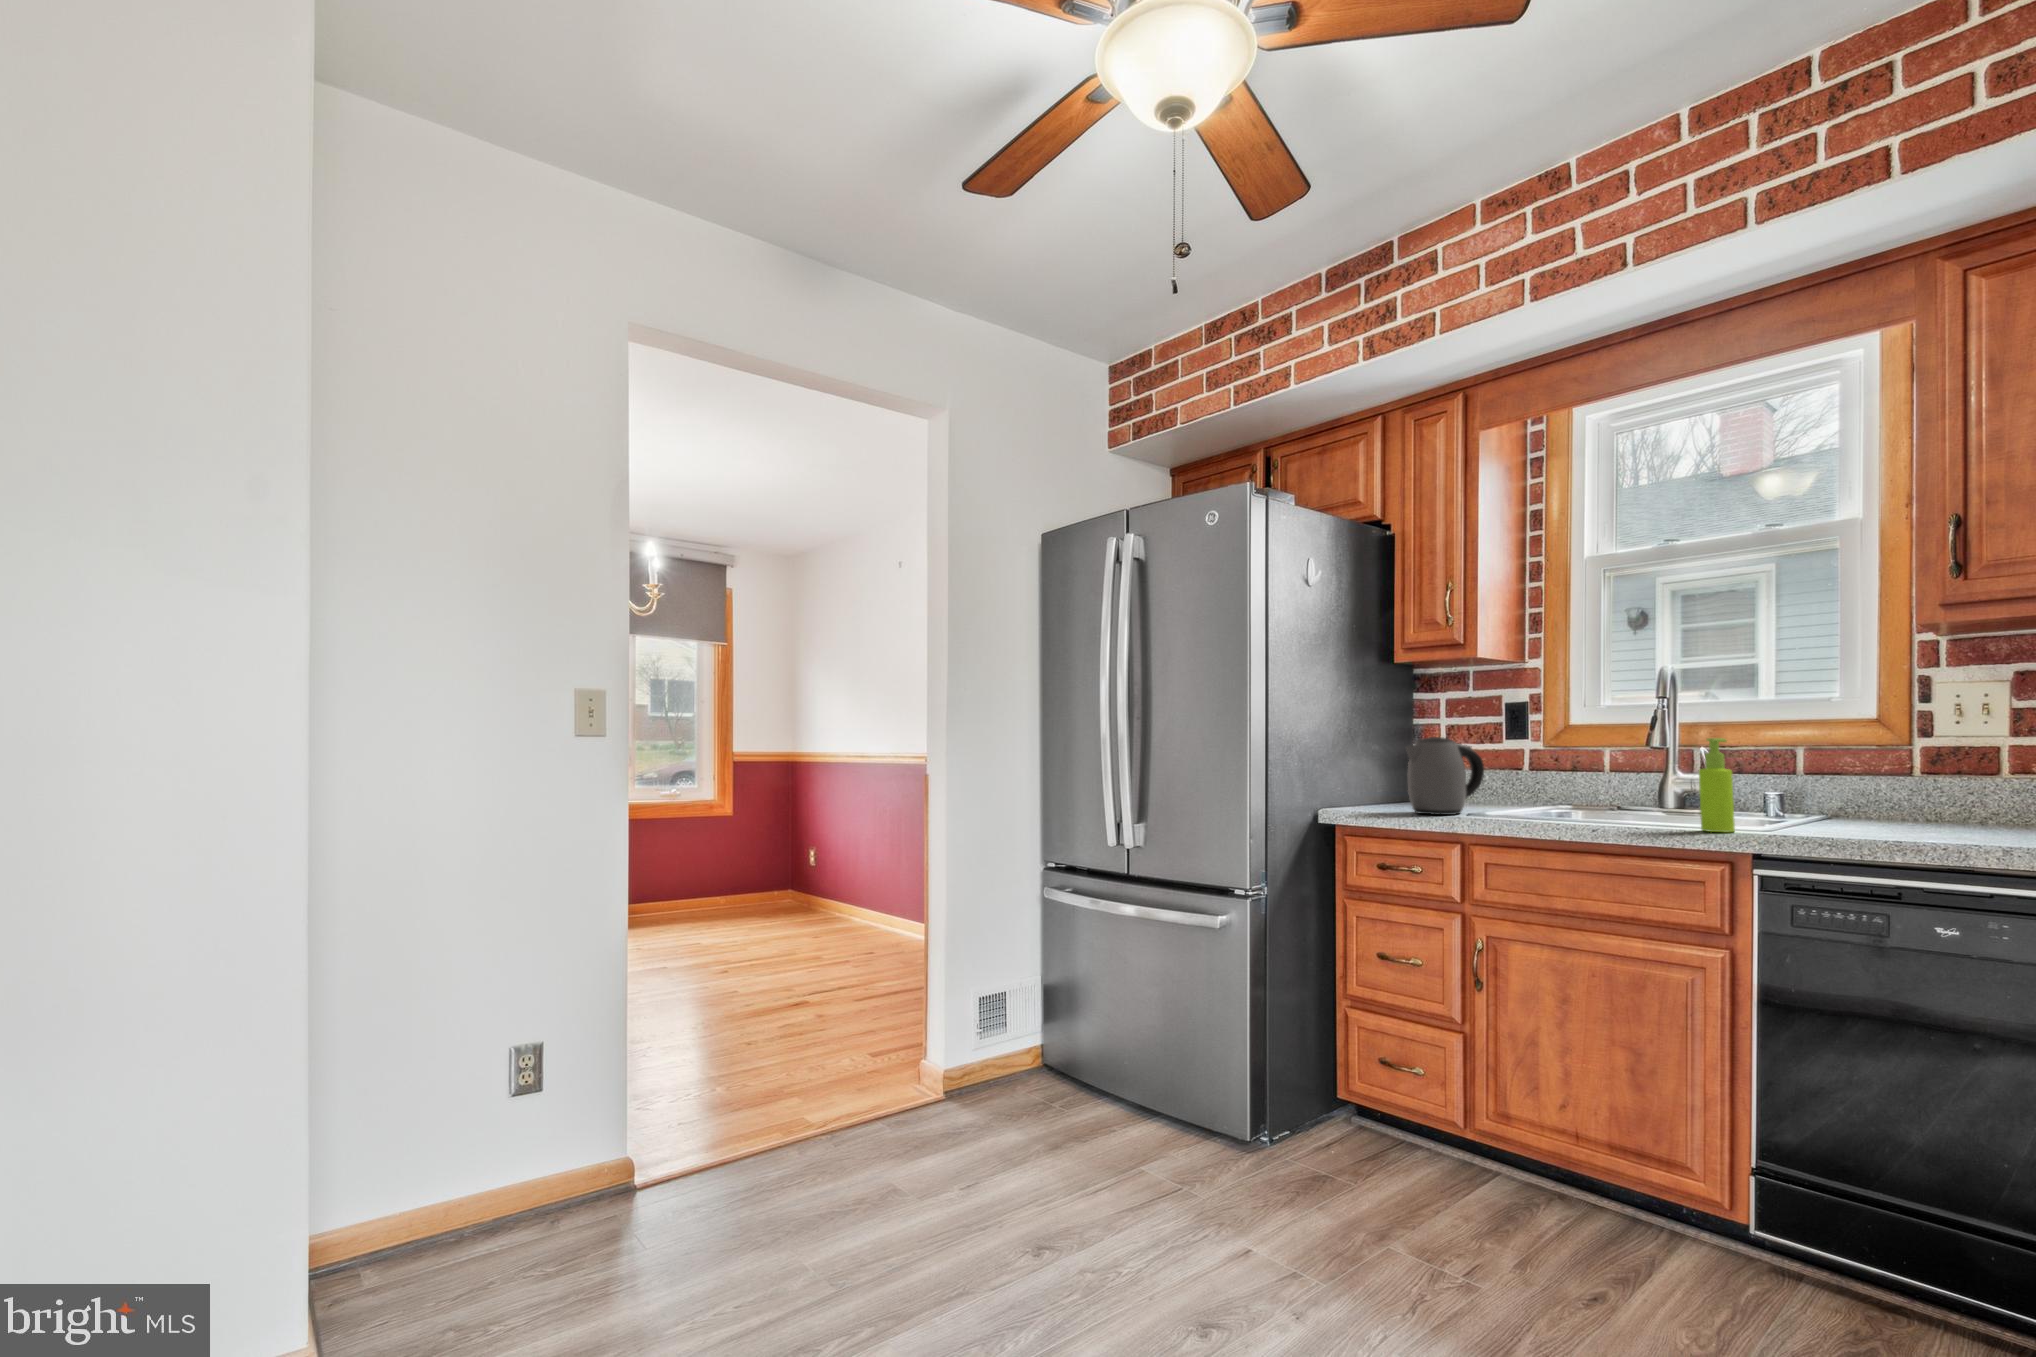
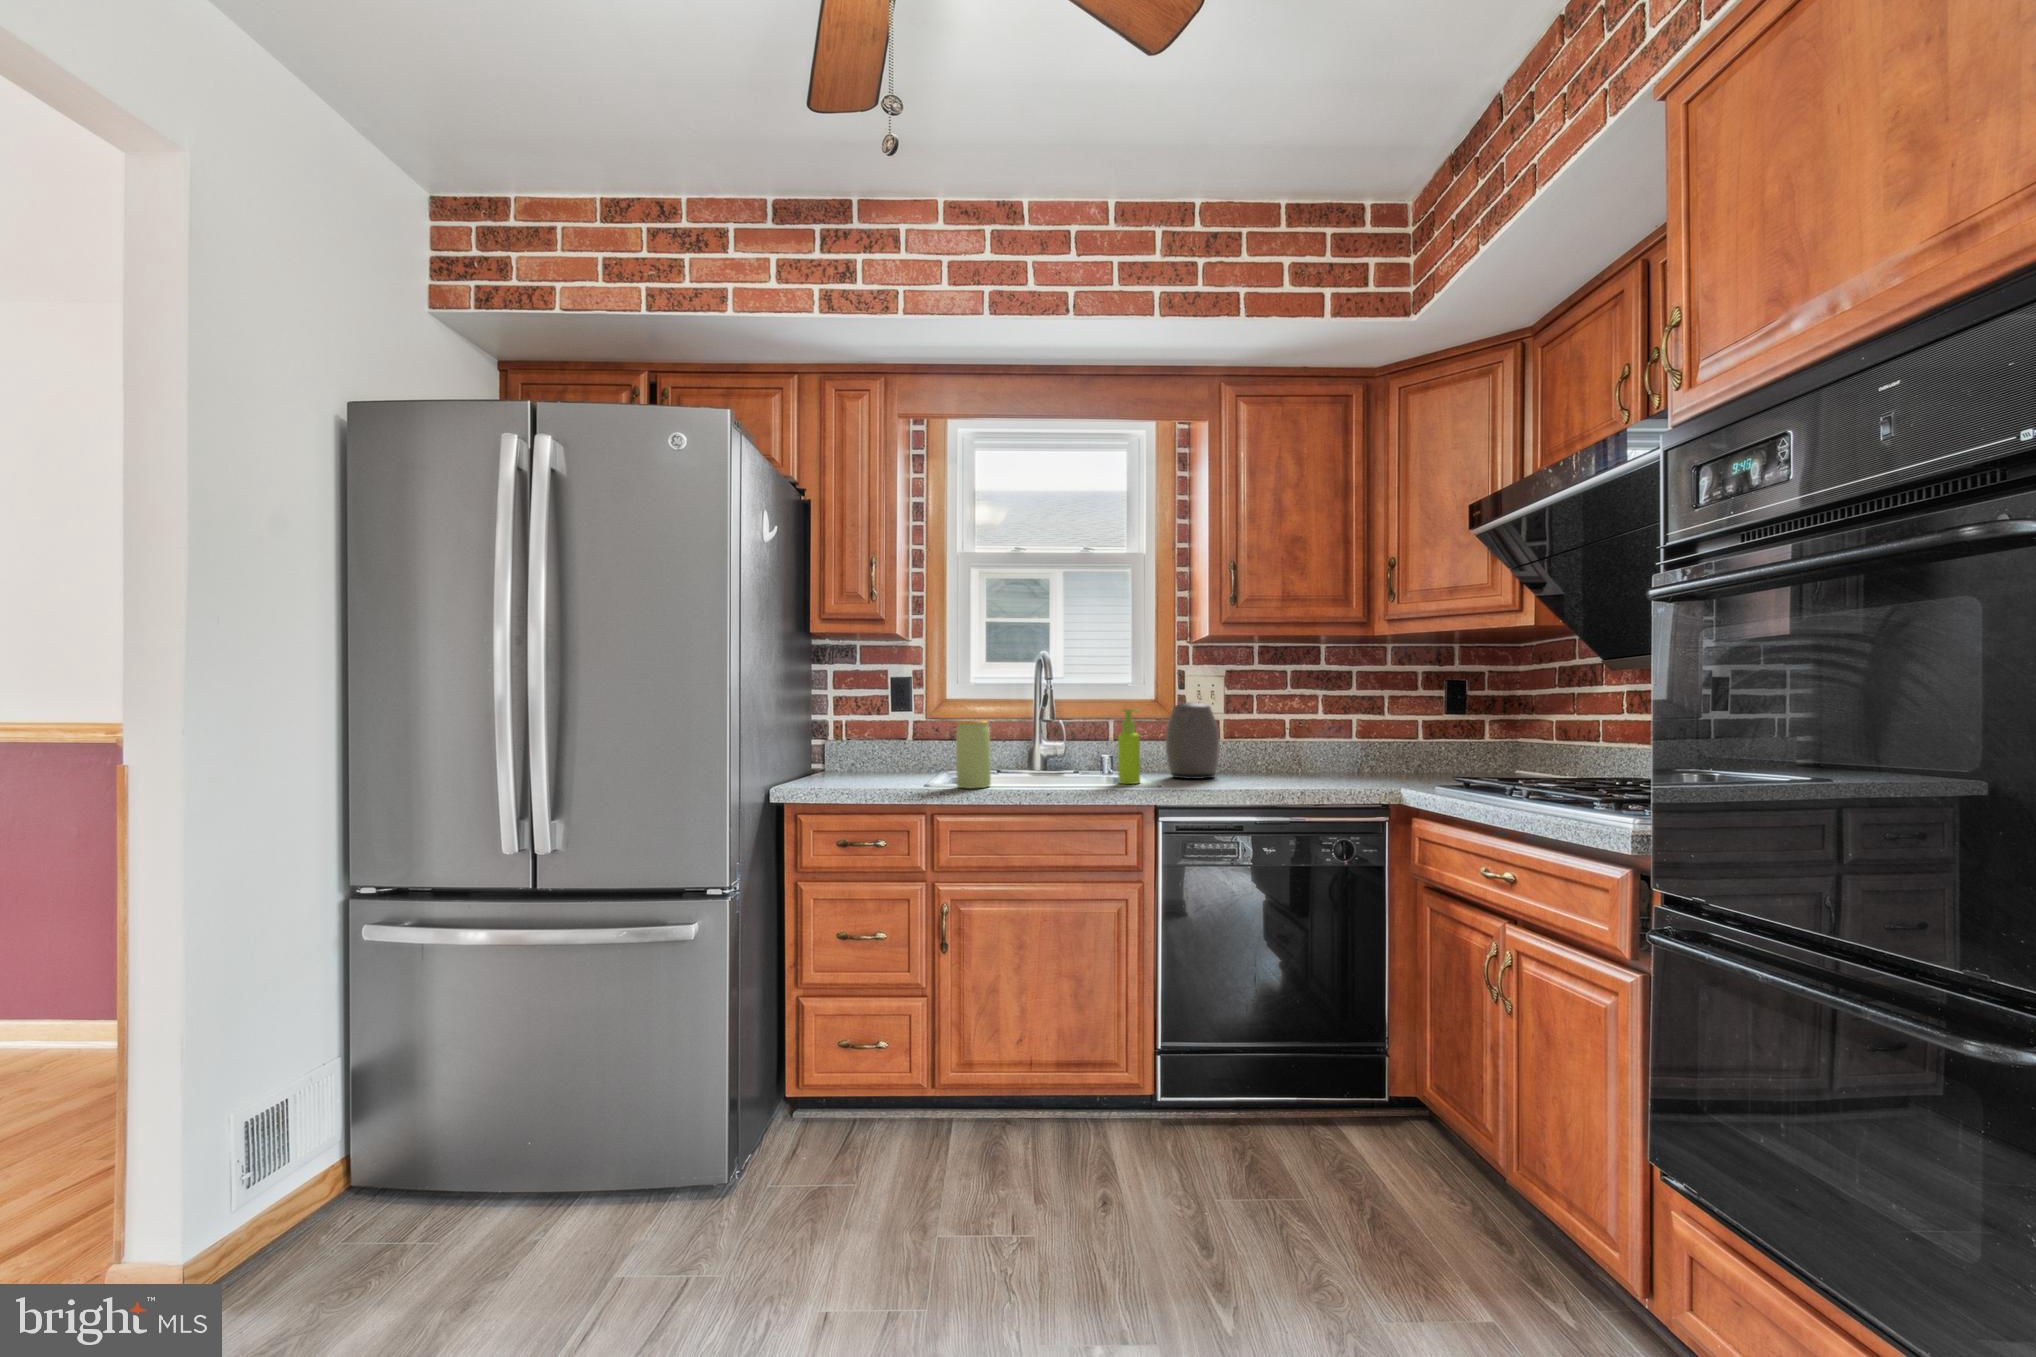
kettle: present [1406,737,1484,815] -> present [1166,702,1220,779]
jar: none [1505,747,1548,821] -> present [956,721,991,788]

